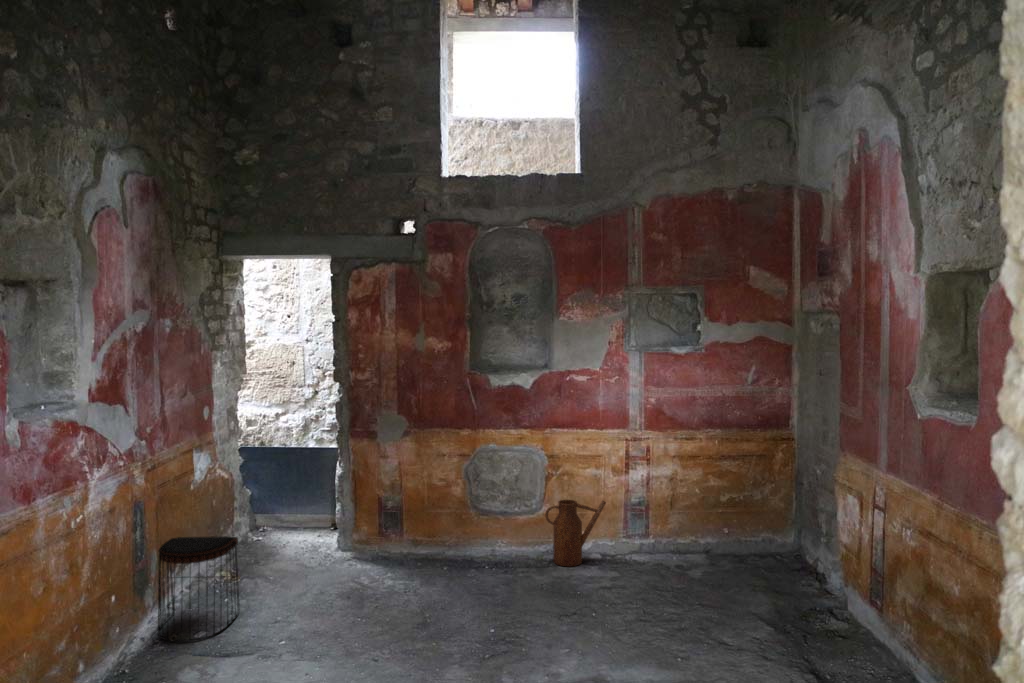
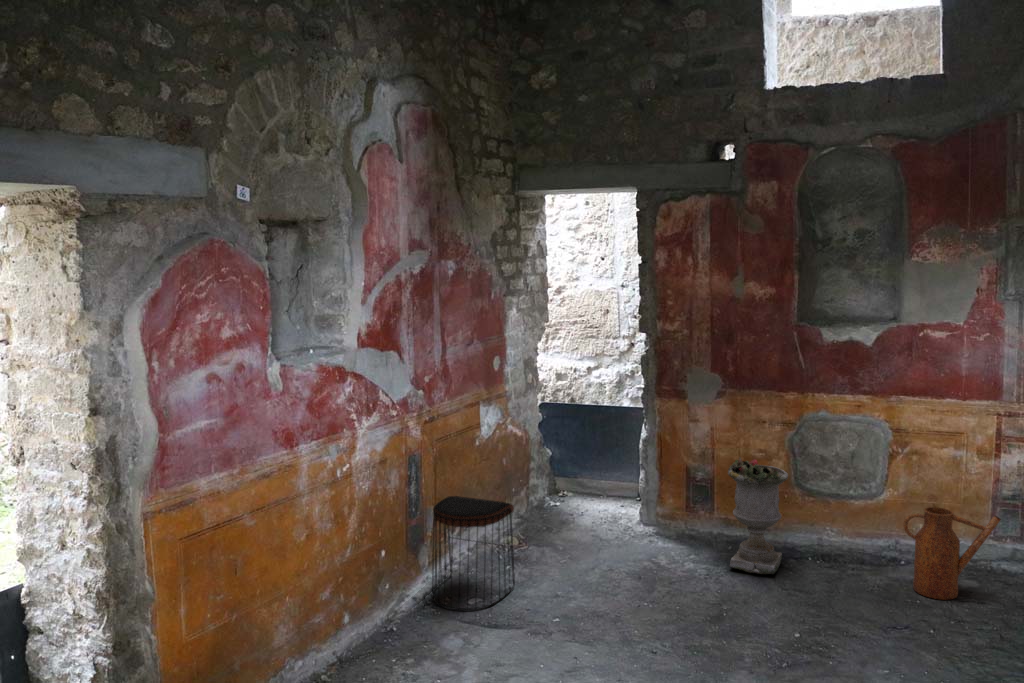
planter: none [418,476,464,569] -> present [728,458,788,574]

